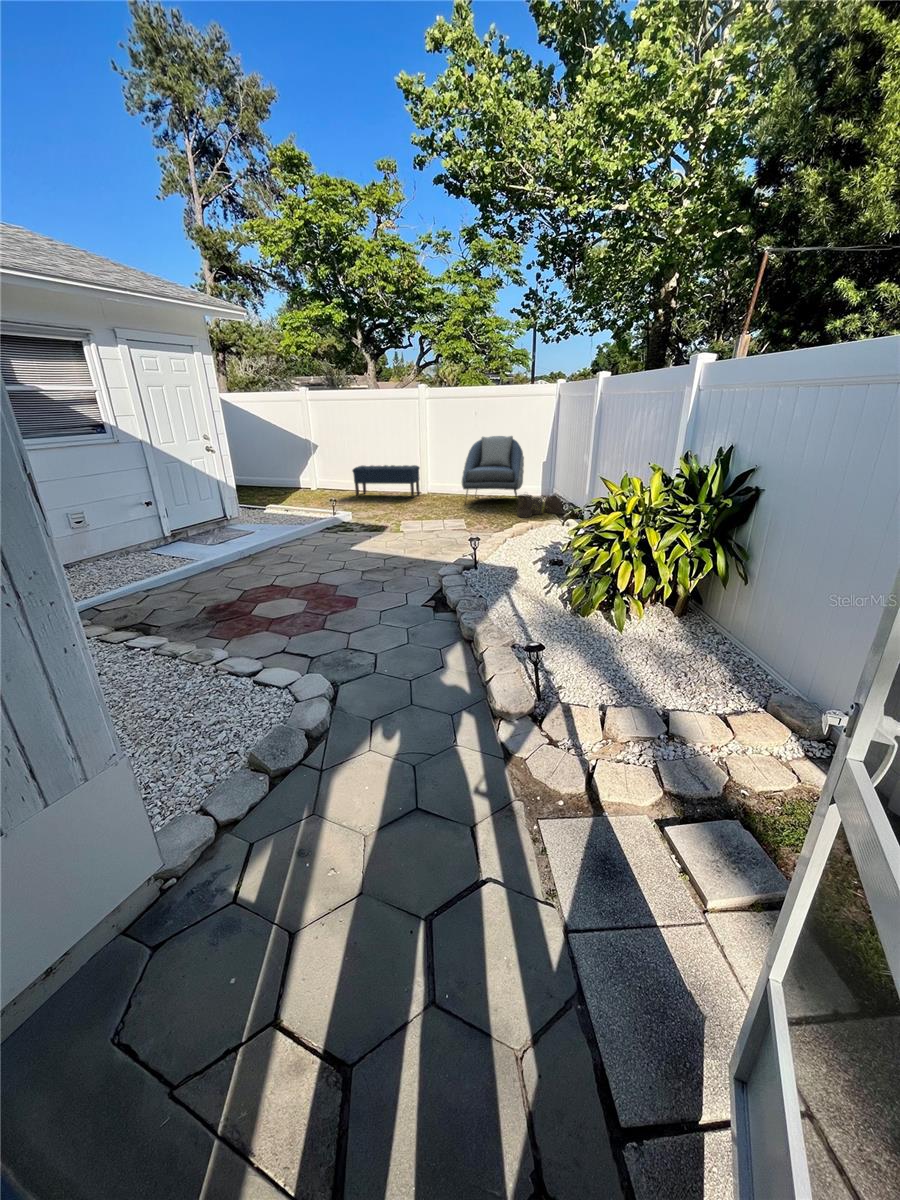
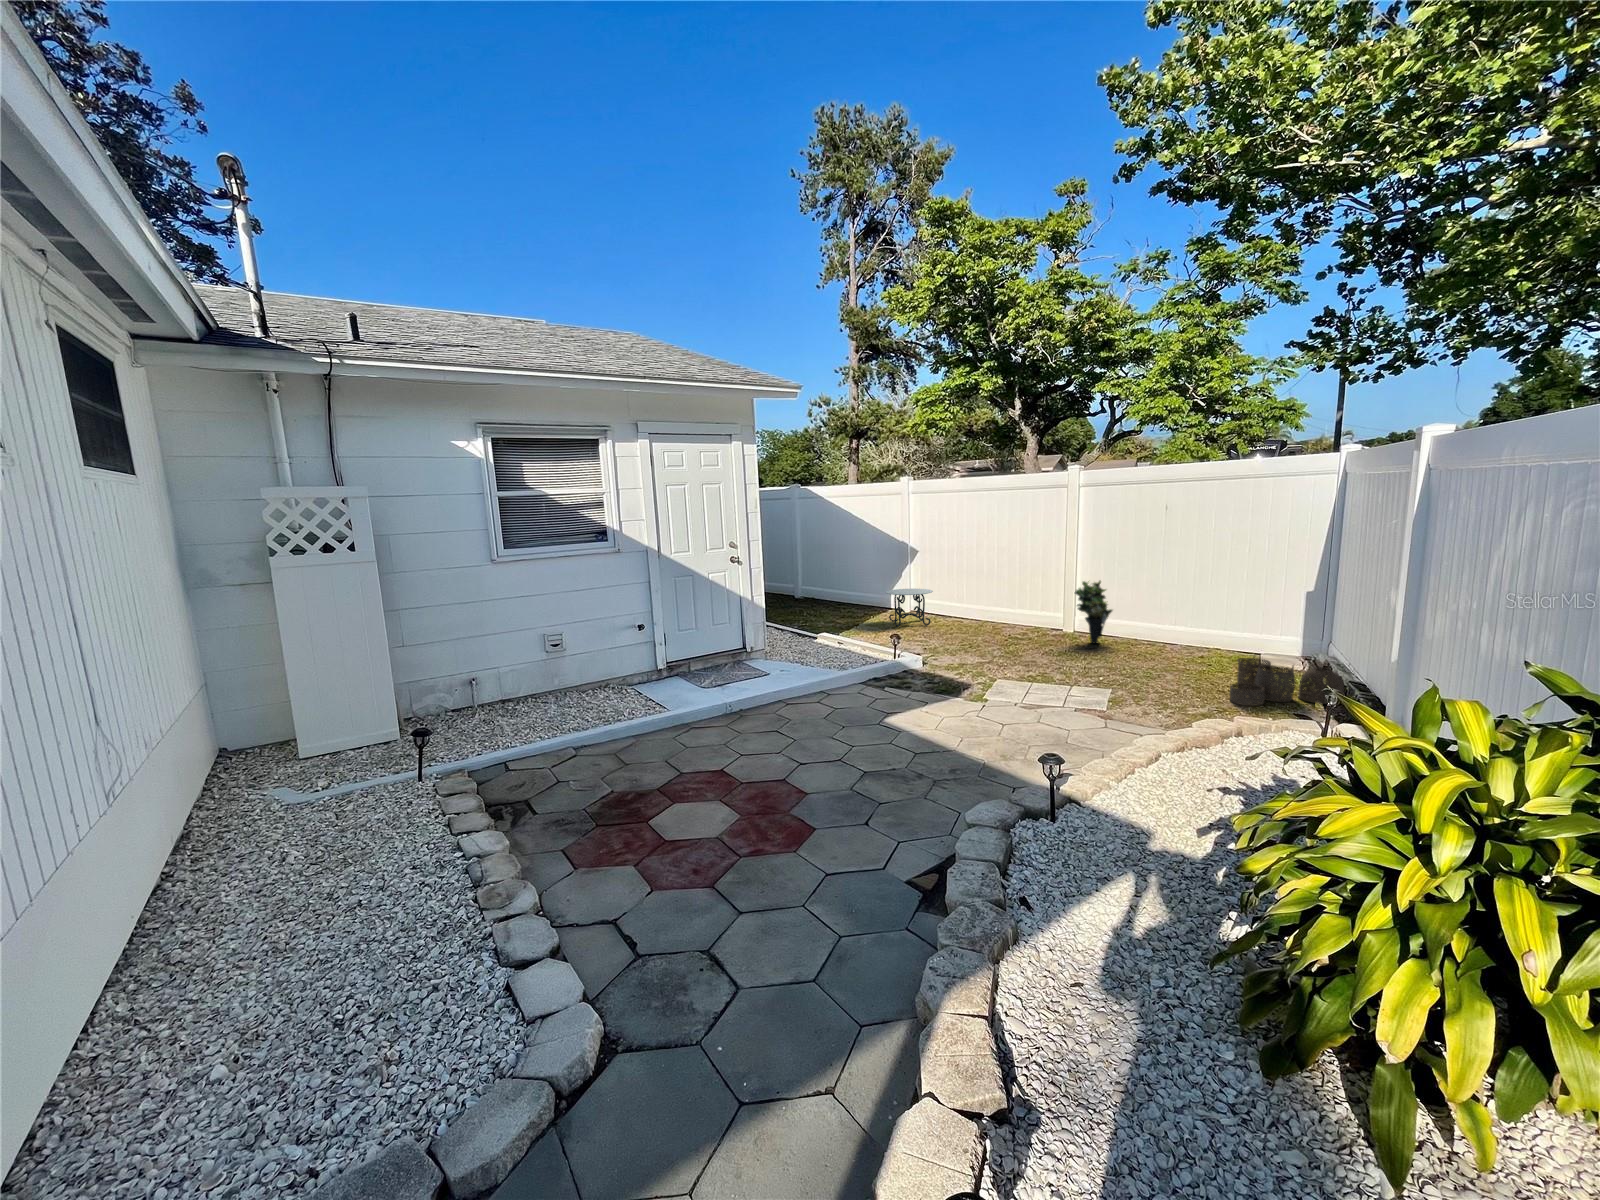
armchair: present [462,436,524,503] -> none [1128,547,1264,675]
potted plant: none [427,458,449,497] -> present [1075,581,1112,643]
bench: present [352,465,420,498] -> none [954,585,1064,641]
side table: none [302,470,336,497] -> present [886,589,933,627]

